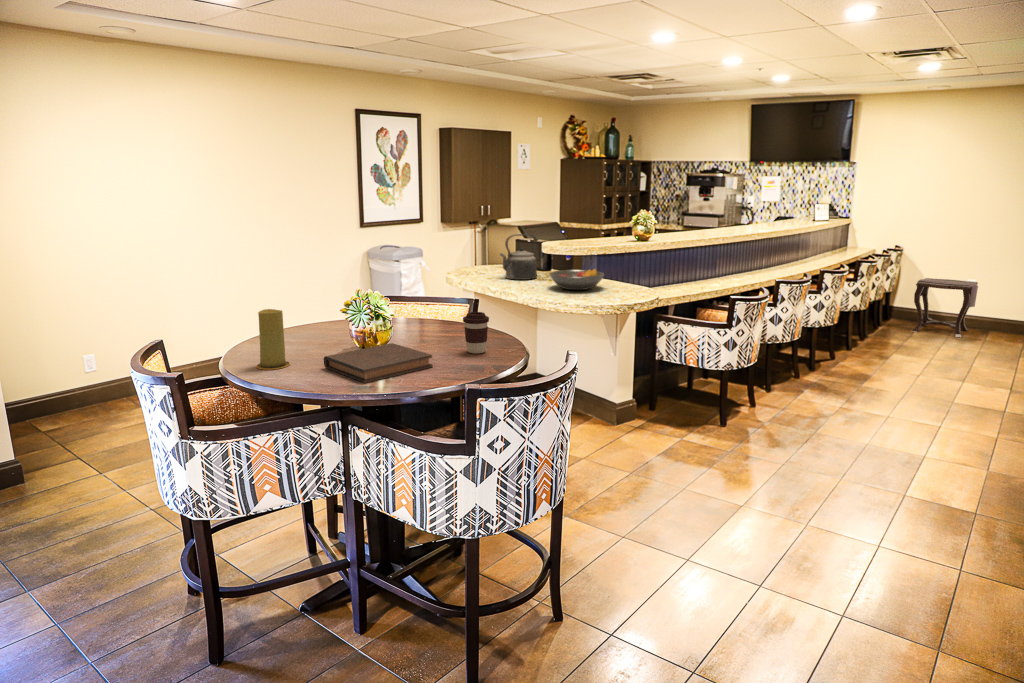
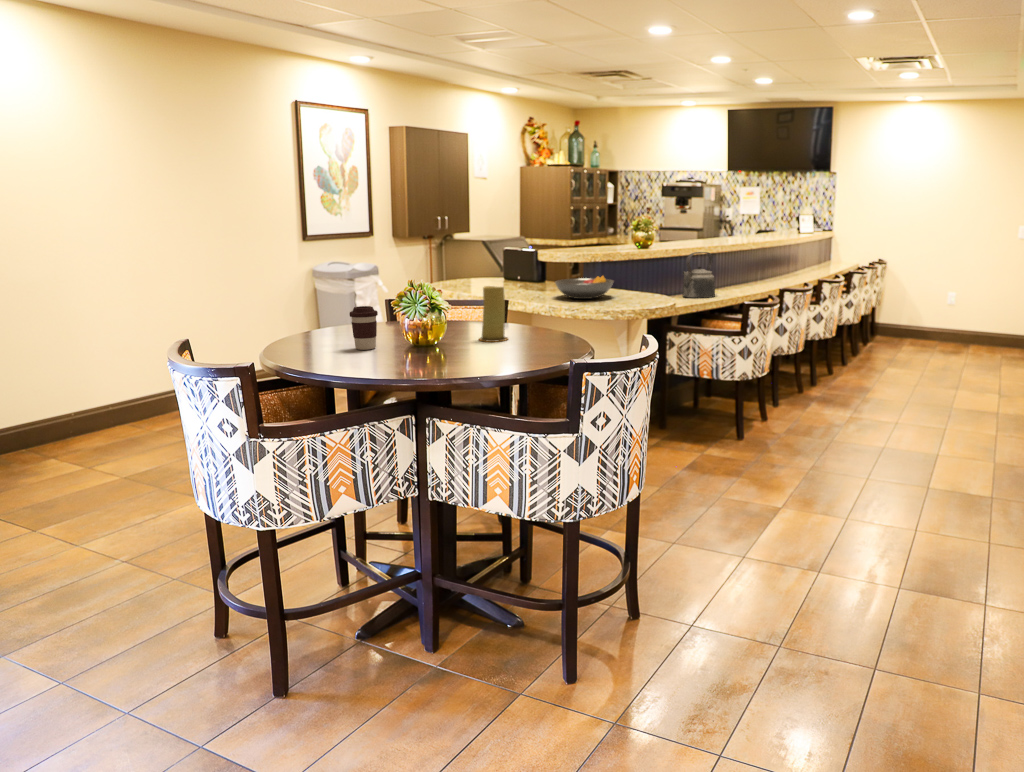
kettle: present [500,234,537,280] -> present [682,252,715,298]
side table: present [912,278,978,337] -> none [903,290,967,350]
candle: present [256,309,290,370] -> present [479,286,508,342]
coffee cup: present [463,312,489,354] -> present [350,306,378,350]
book: present [324,343,433,383] -> none [385,338,501,371]

